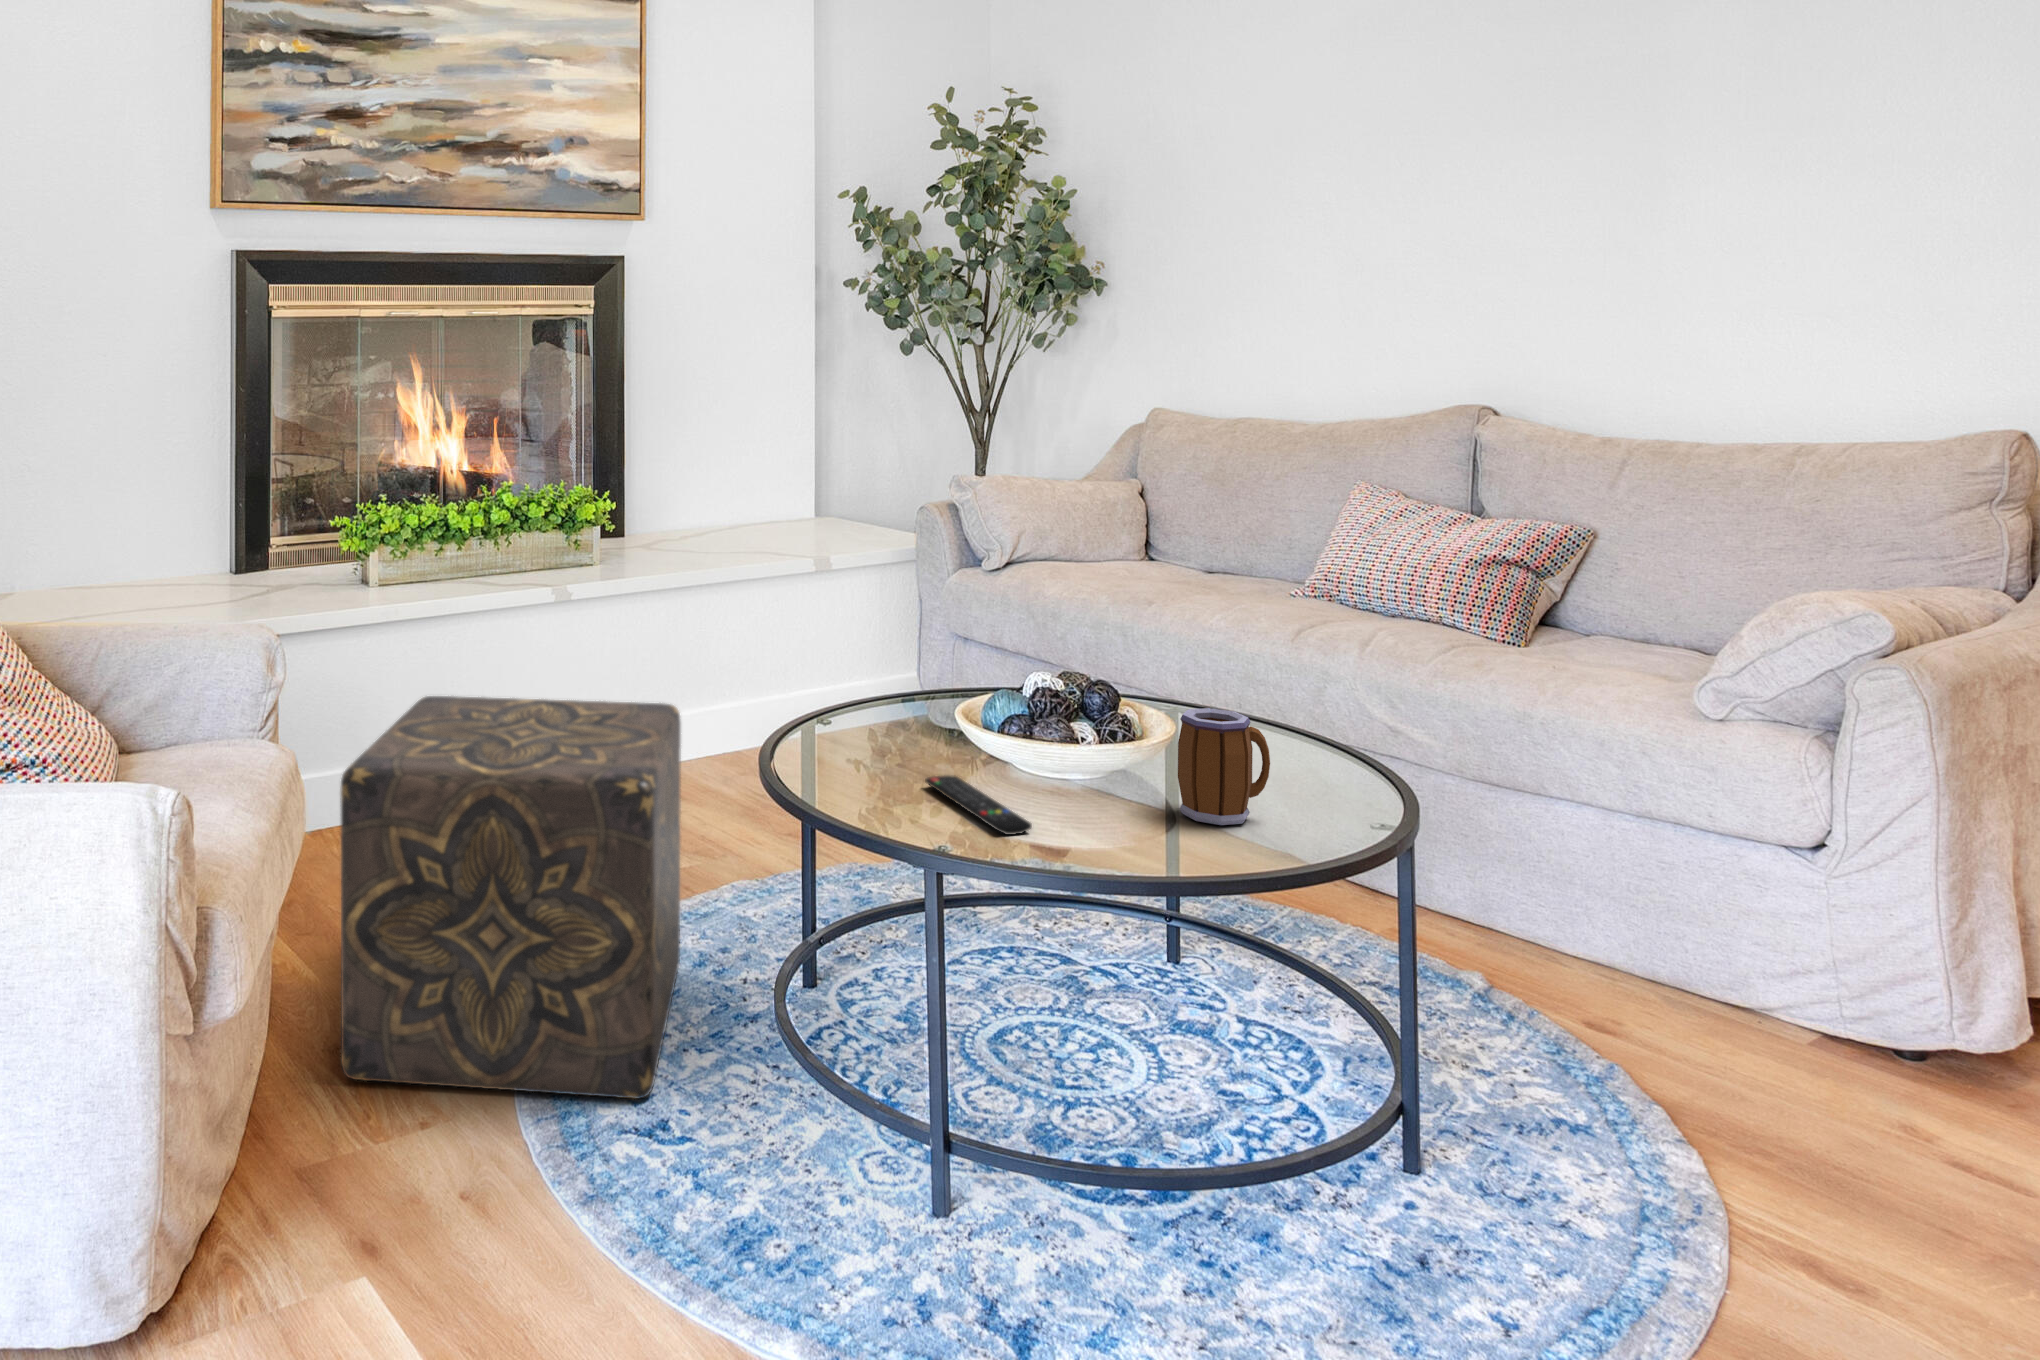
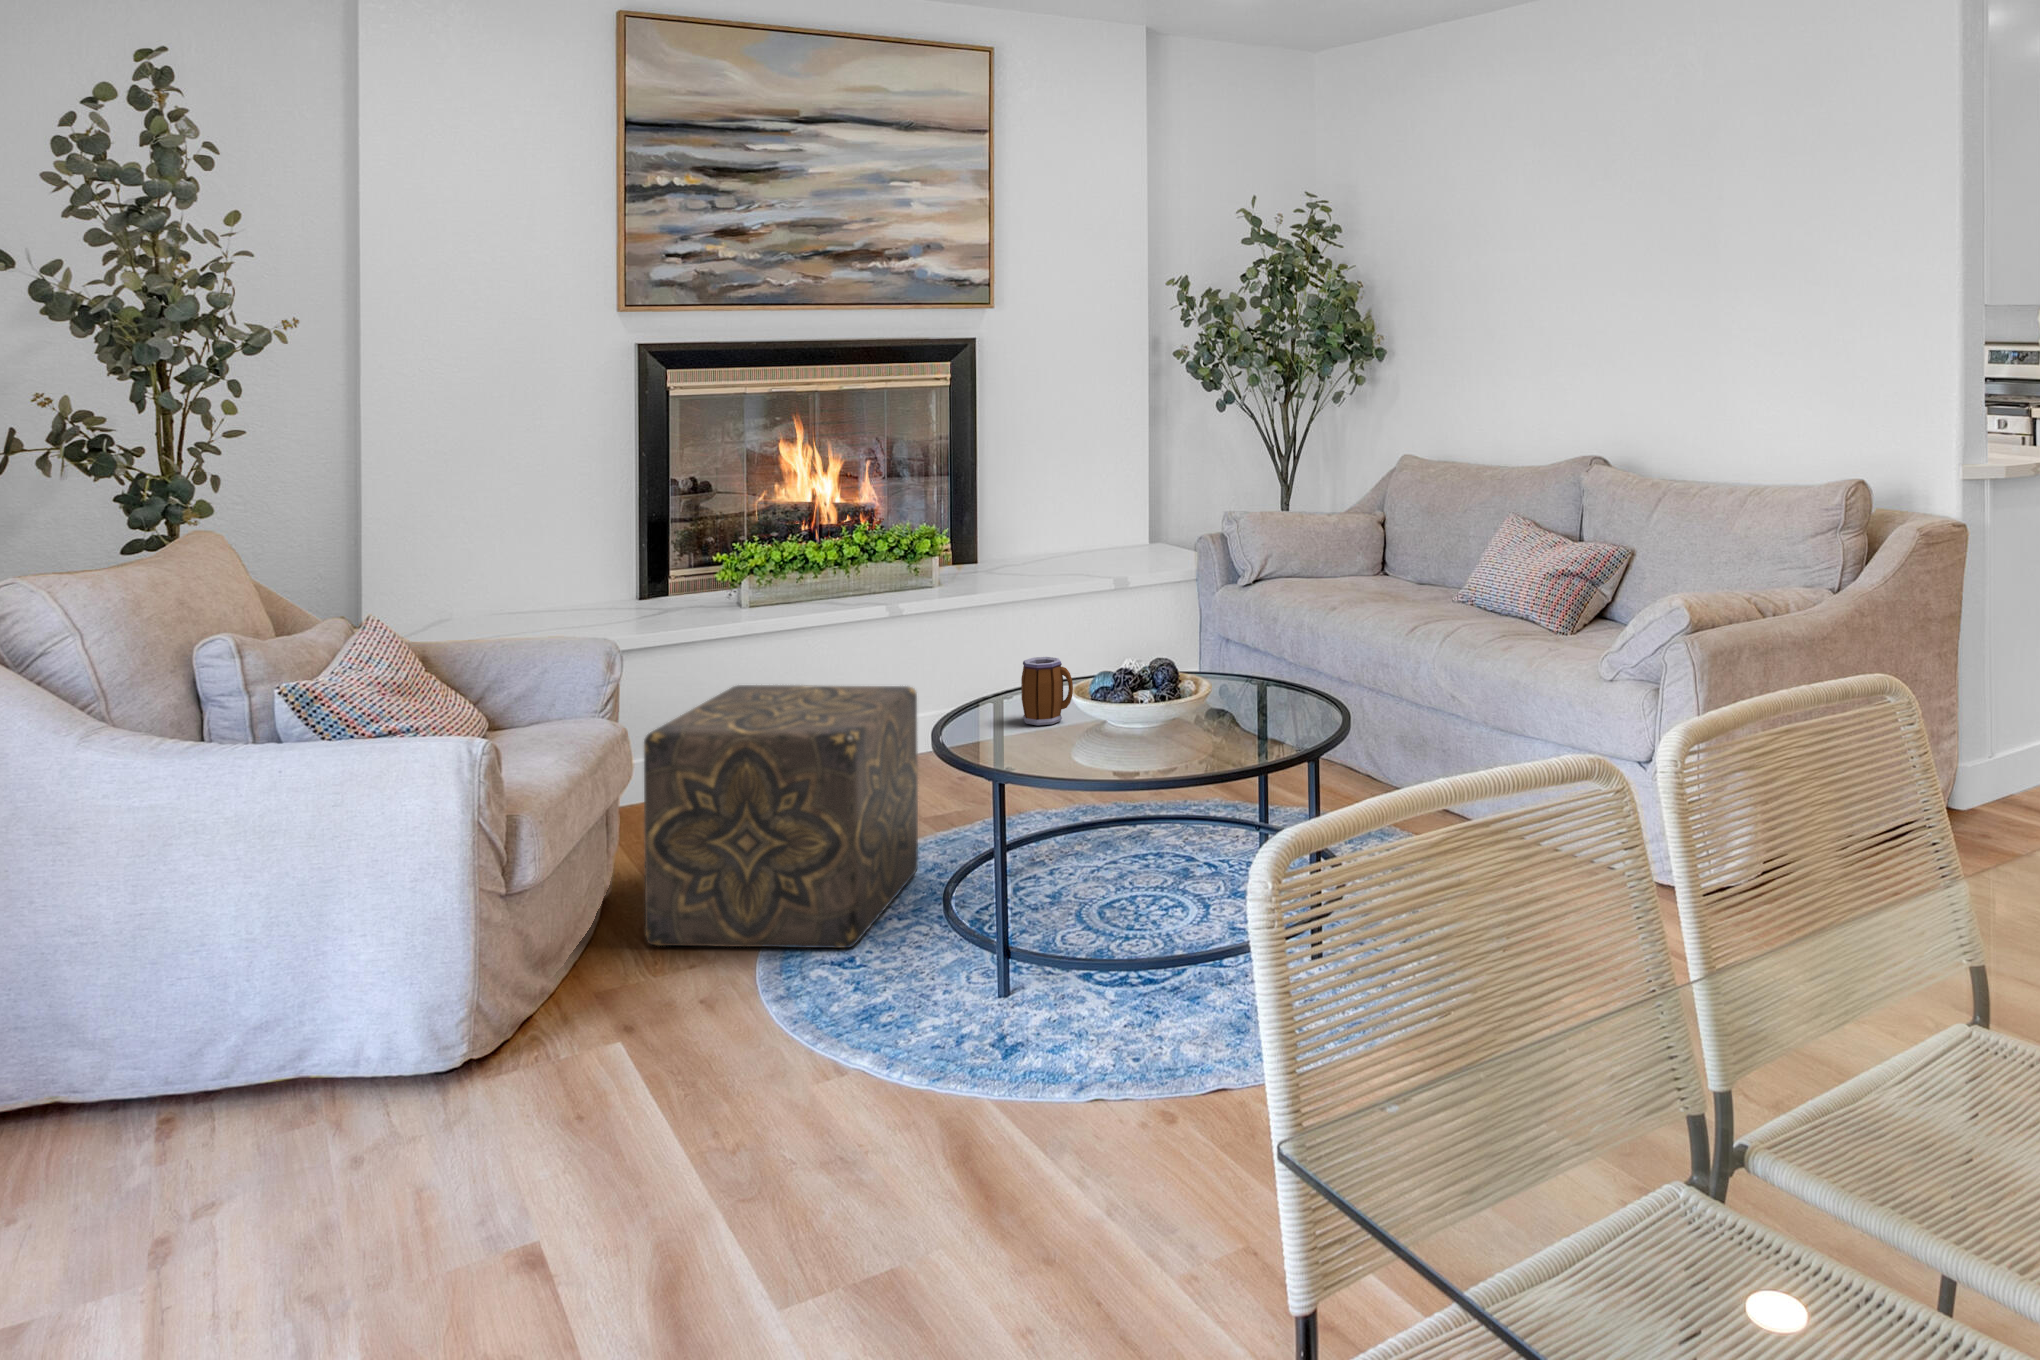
mug: present [1178,708,1270,825] -> present [1021,657,1073,725]
remote control: present [925,775,1032,835] -> none [1045,727,1086,760]

